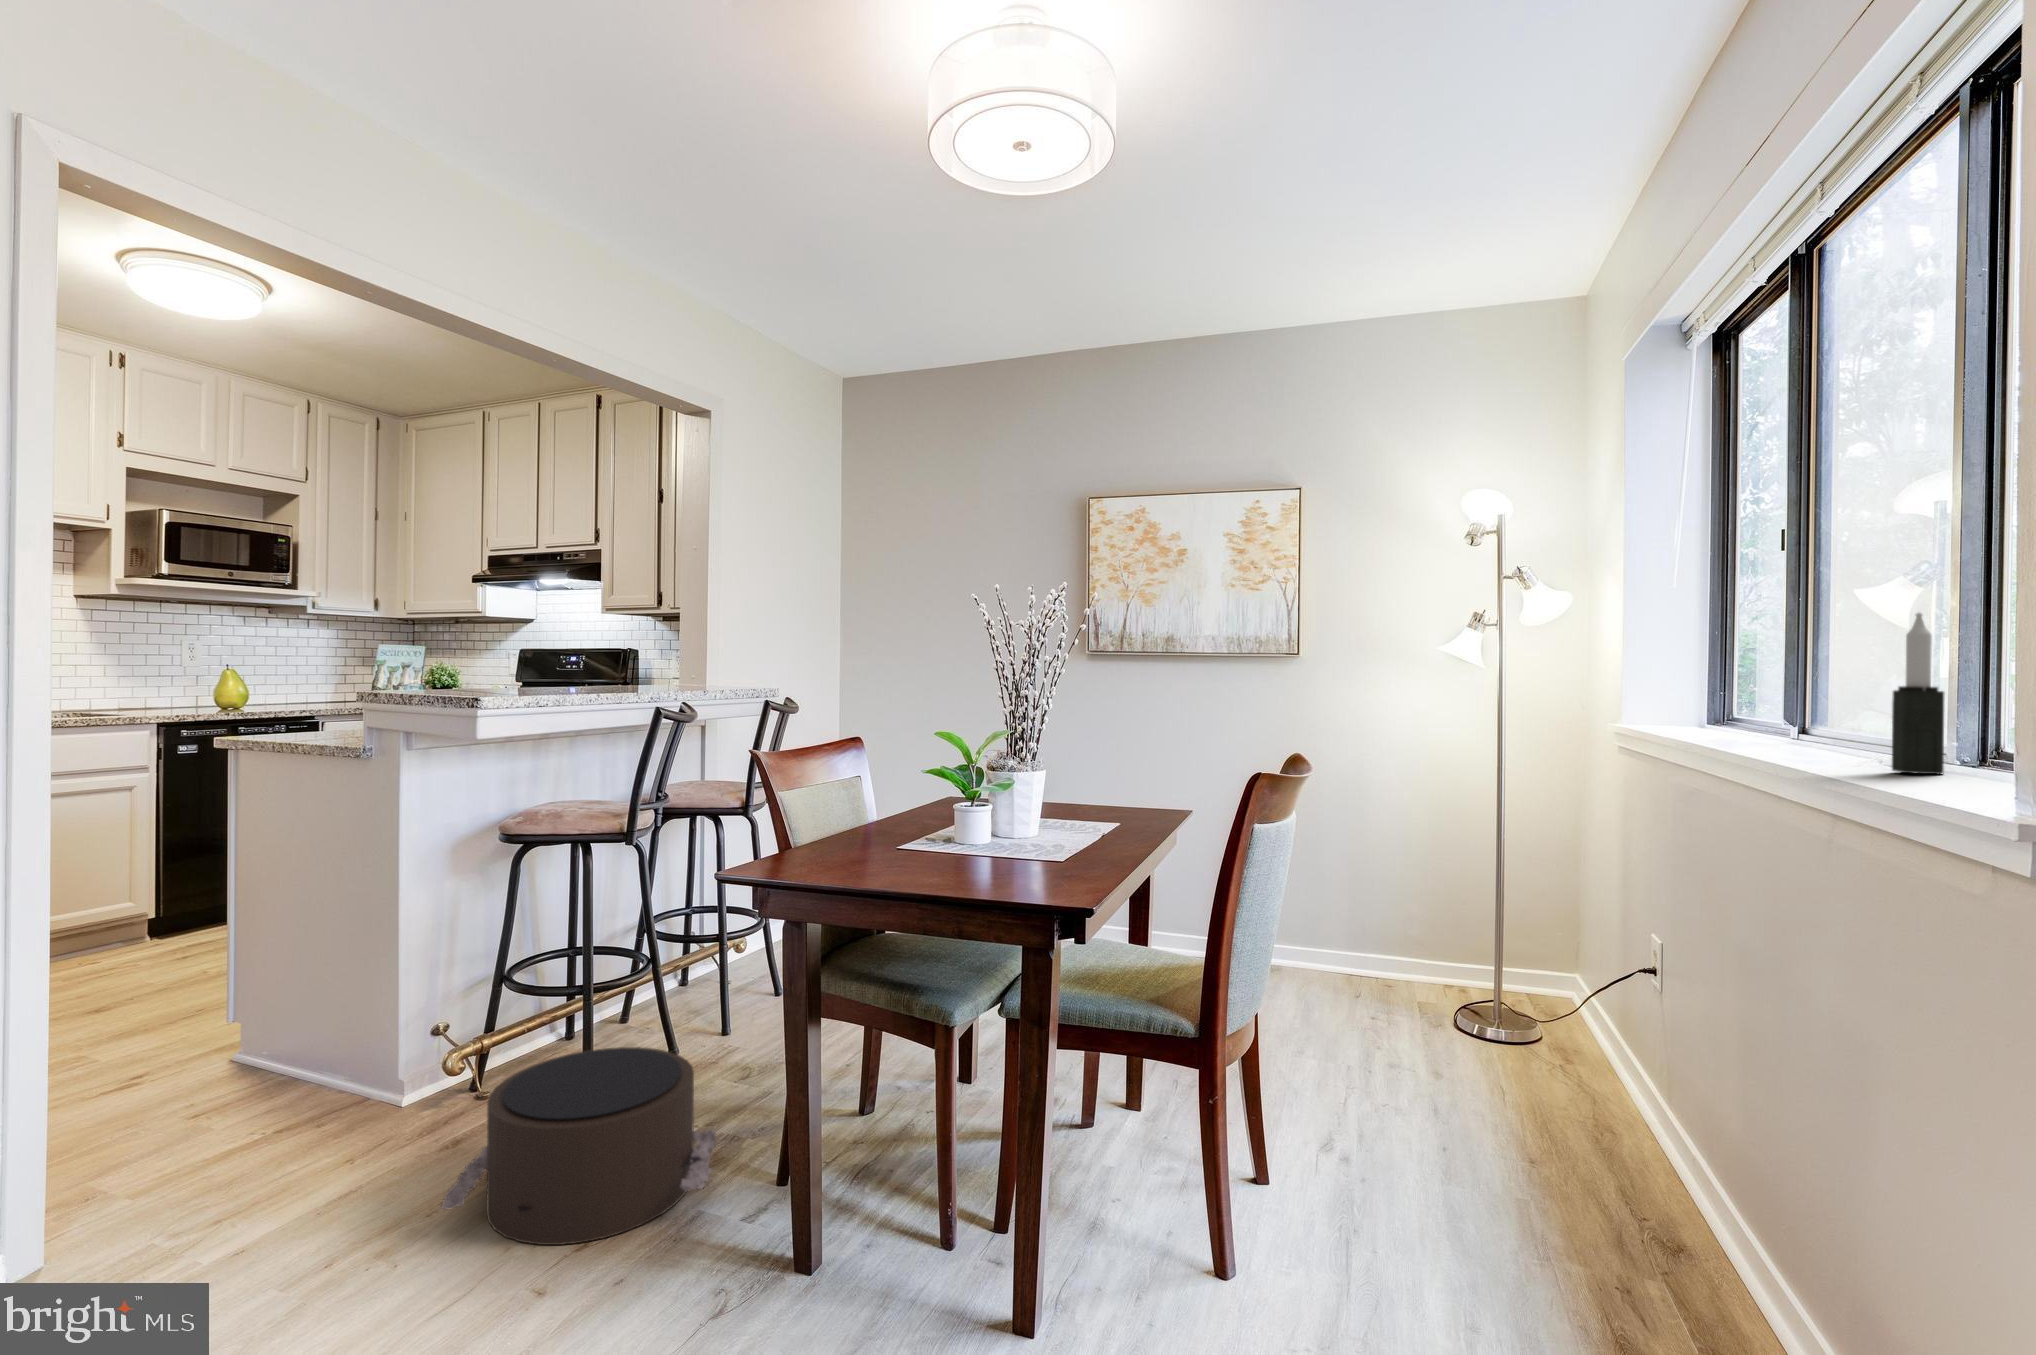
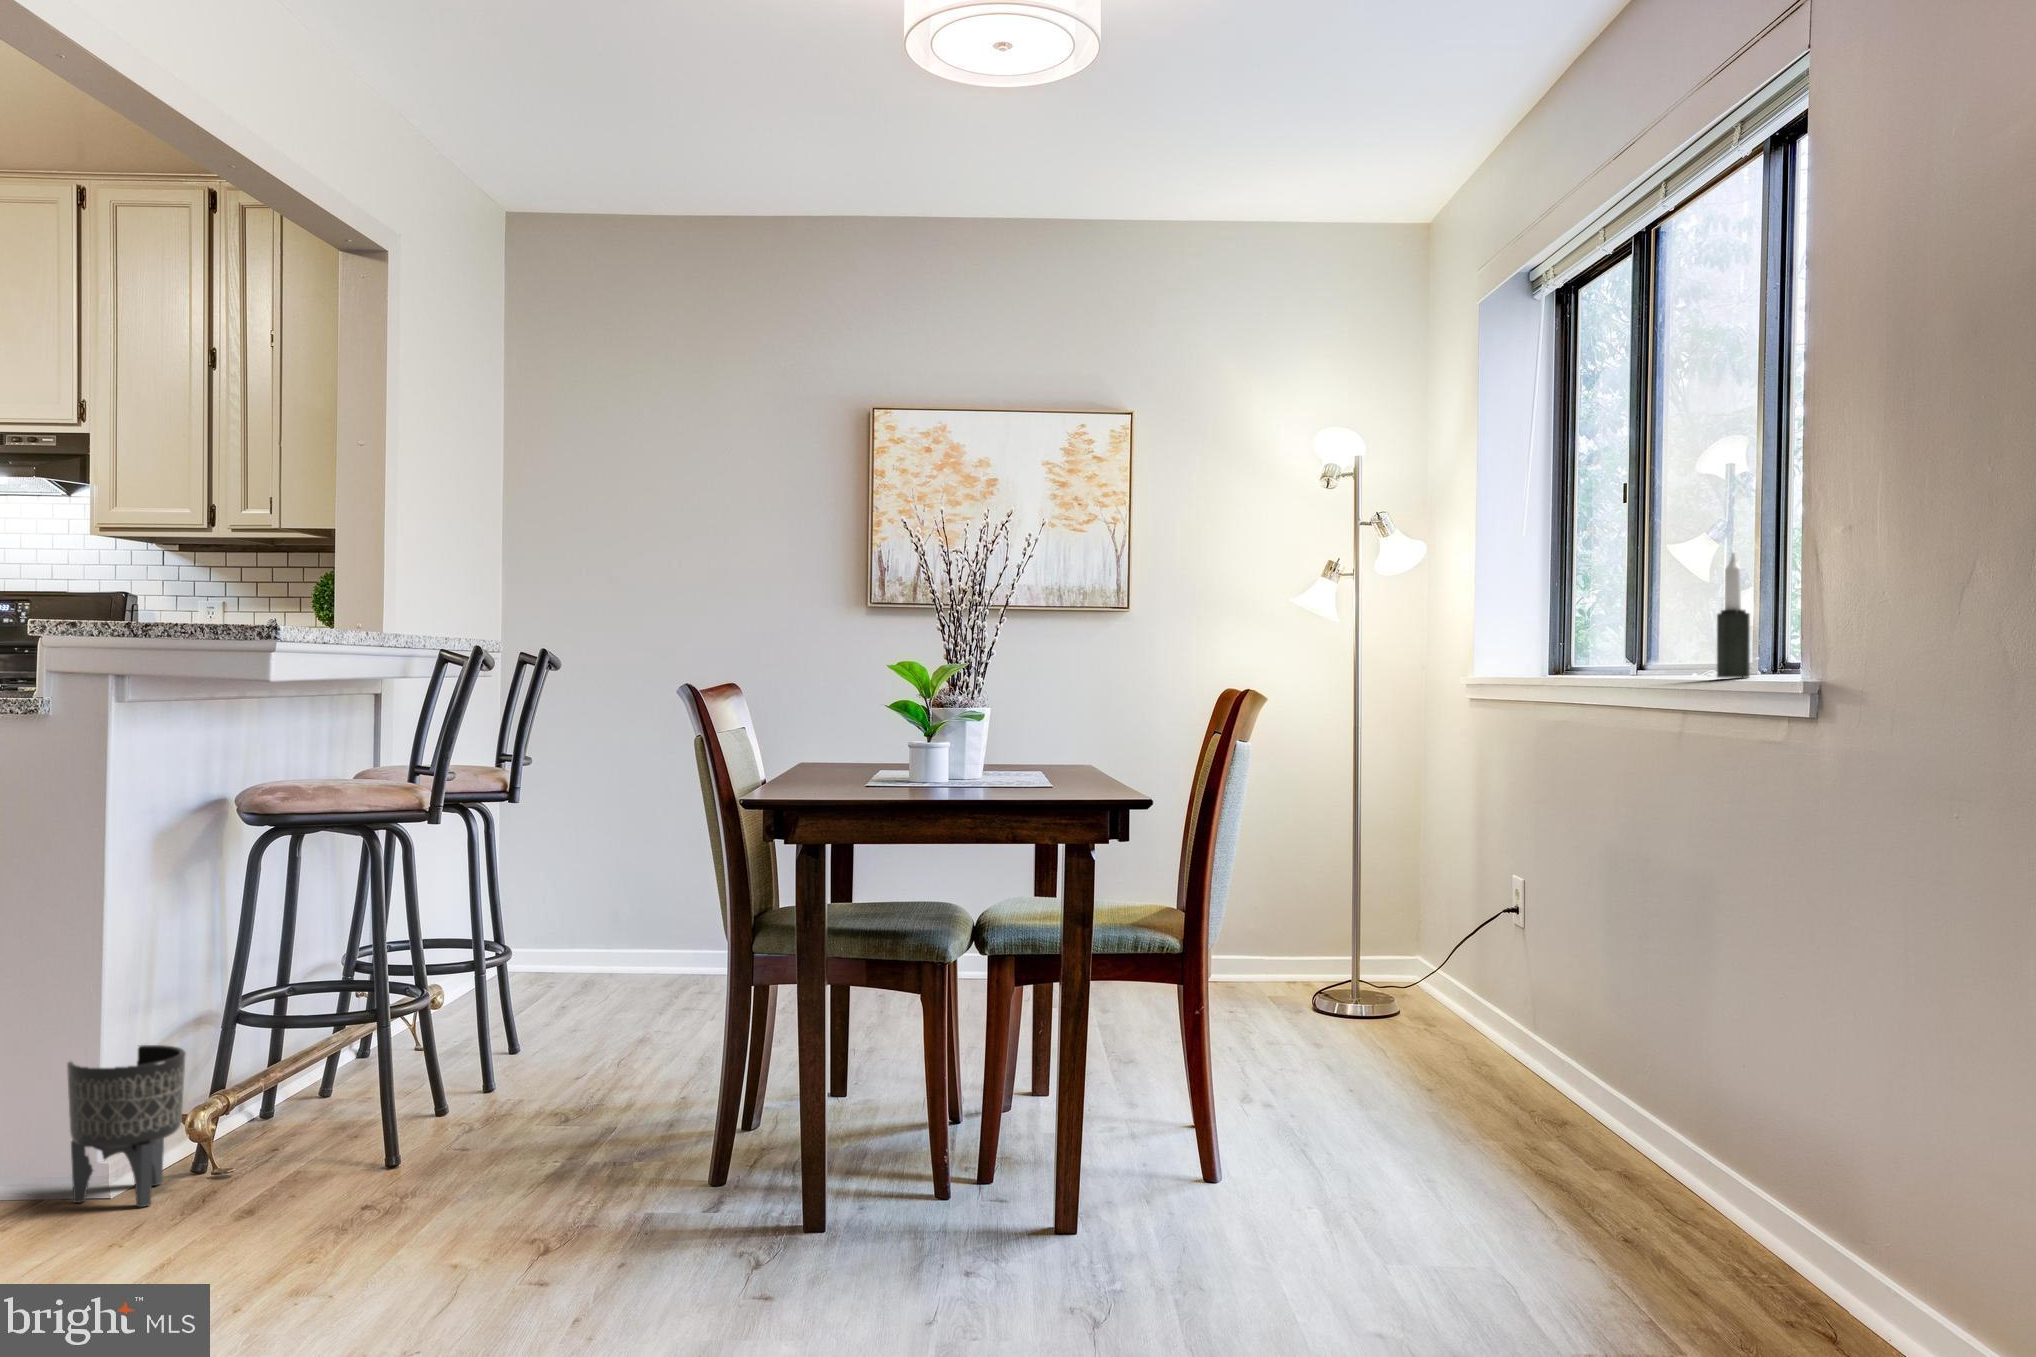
planter: none [344,999,437,1132] -> present [67,1045,186,1207]
pouf: present [441,1047,716,1245] -> none [344,1062,657,1252]

